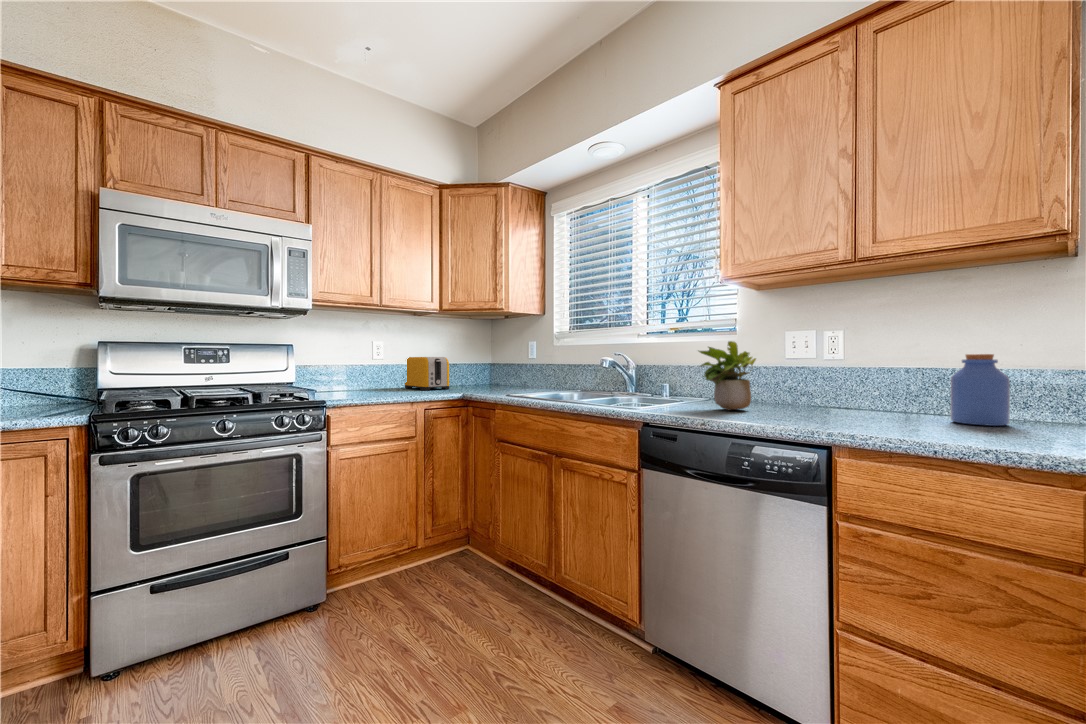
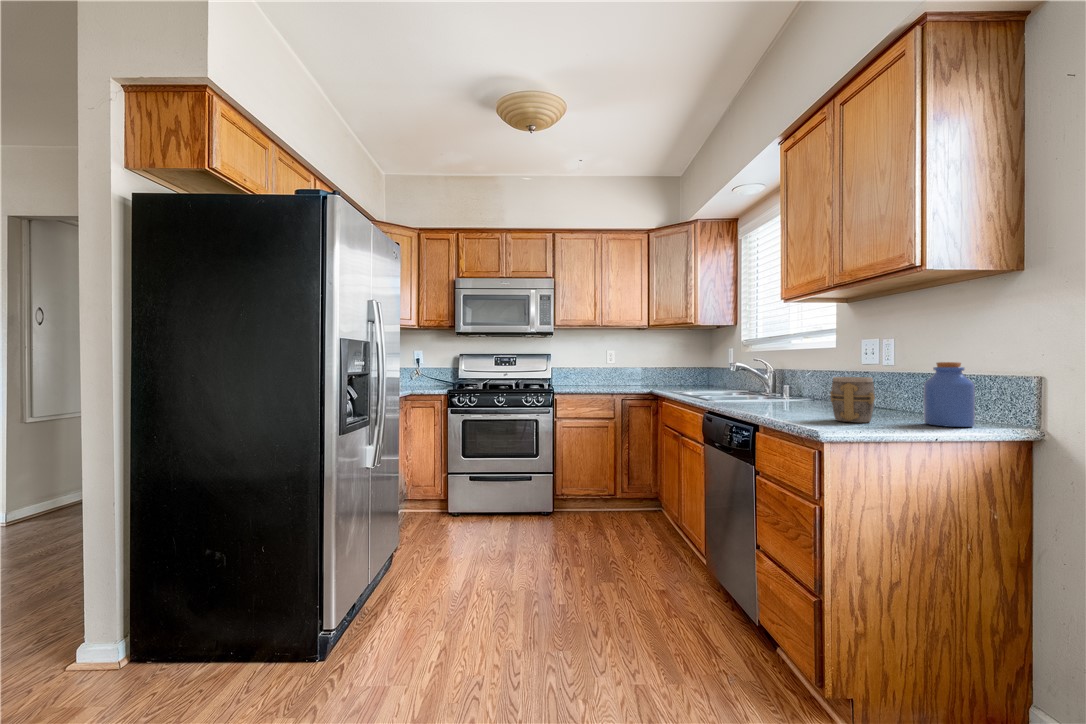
potted plant: present [699,341,756,411] -> none [759,351,813,407]
toaster: present [405,357,449,390] -> none [629,362,657,387]
mug: none [873,372,936,429] -> present [830,377,875,423]

